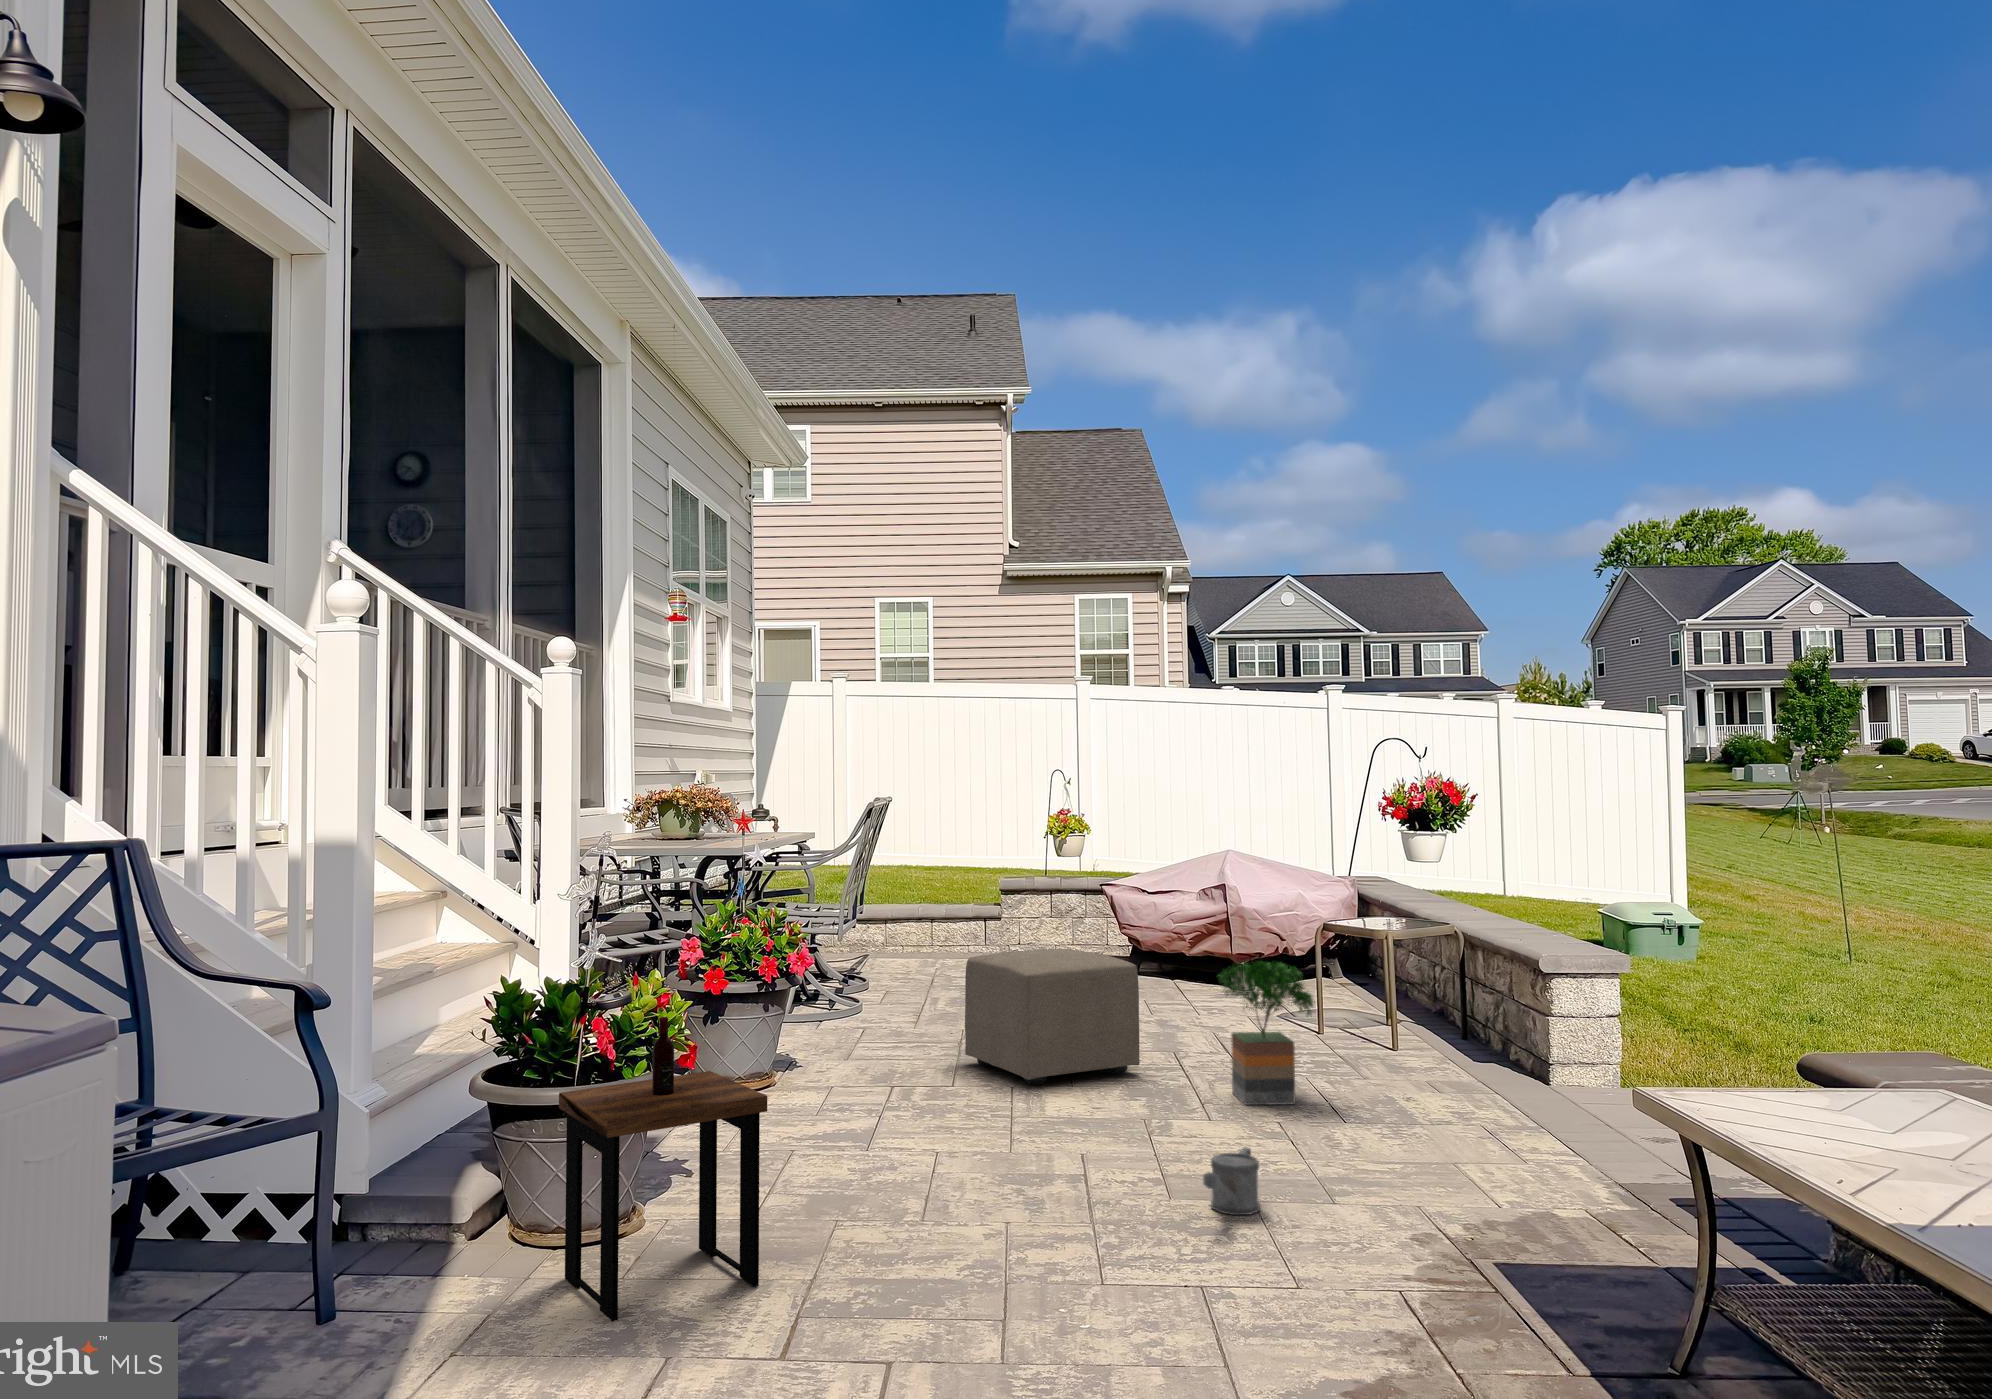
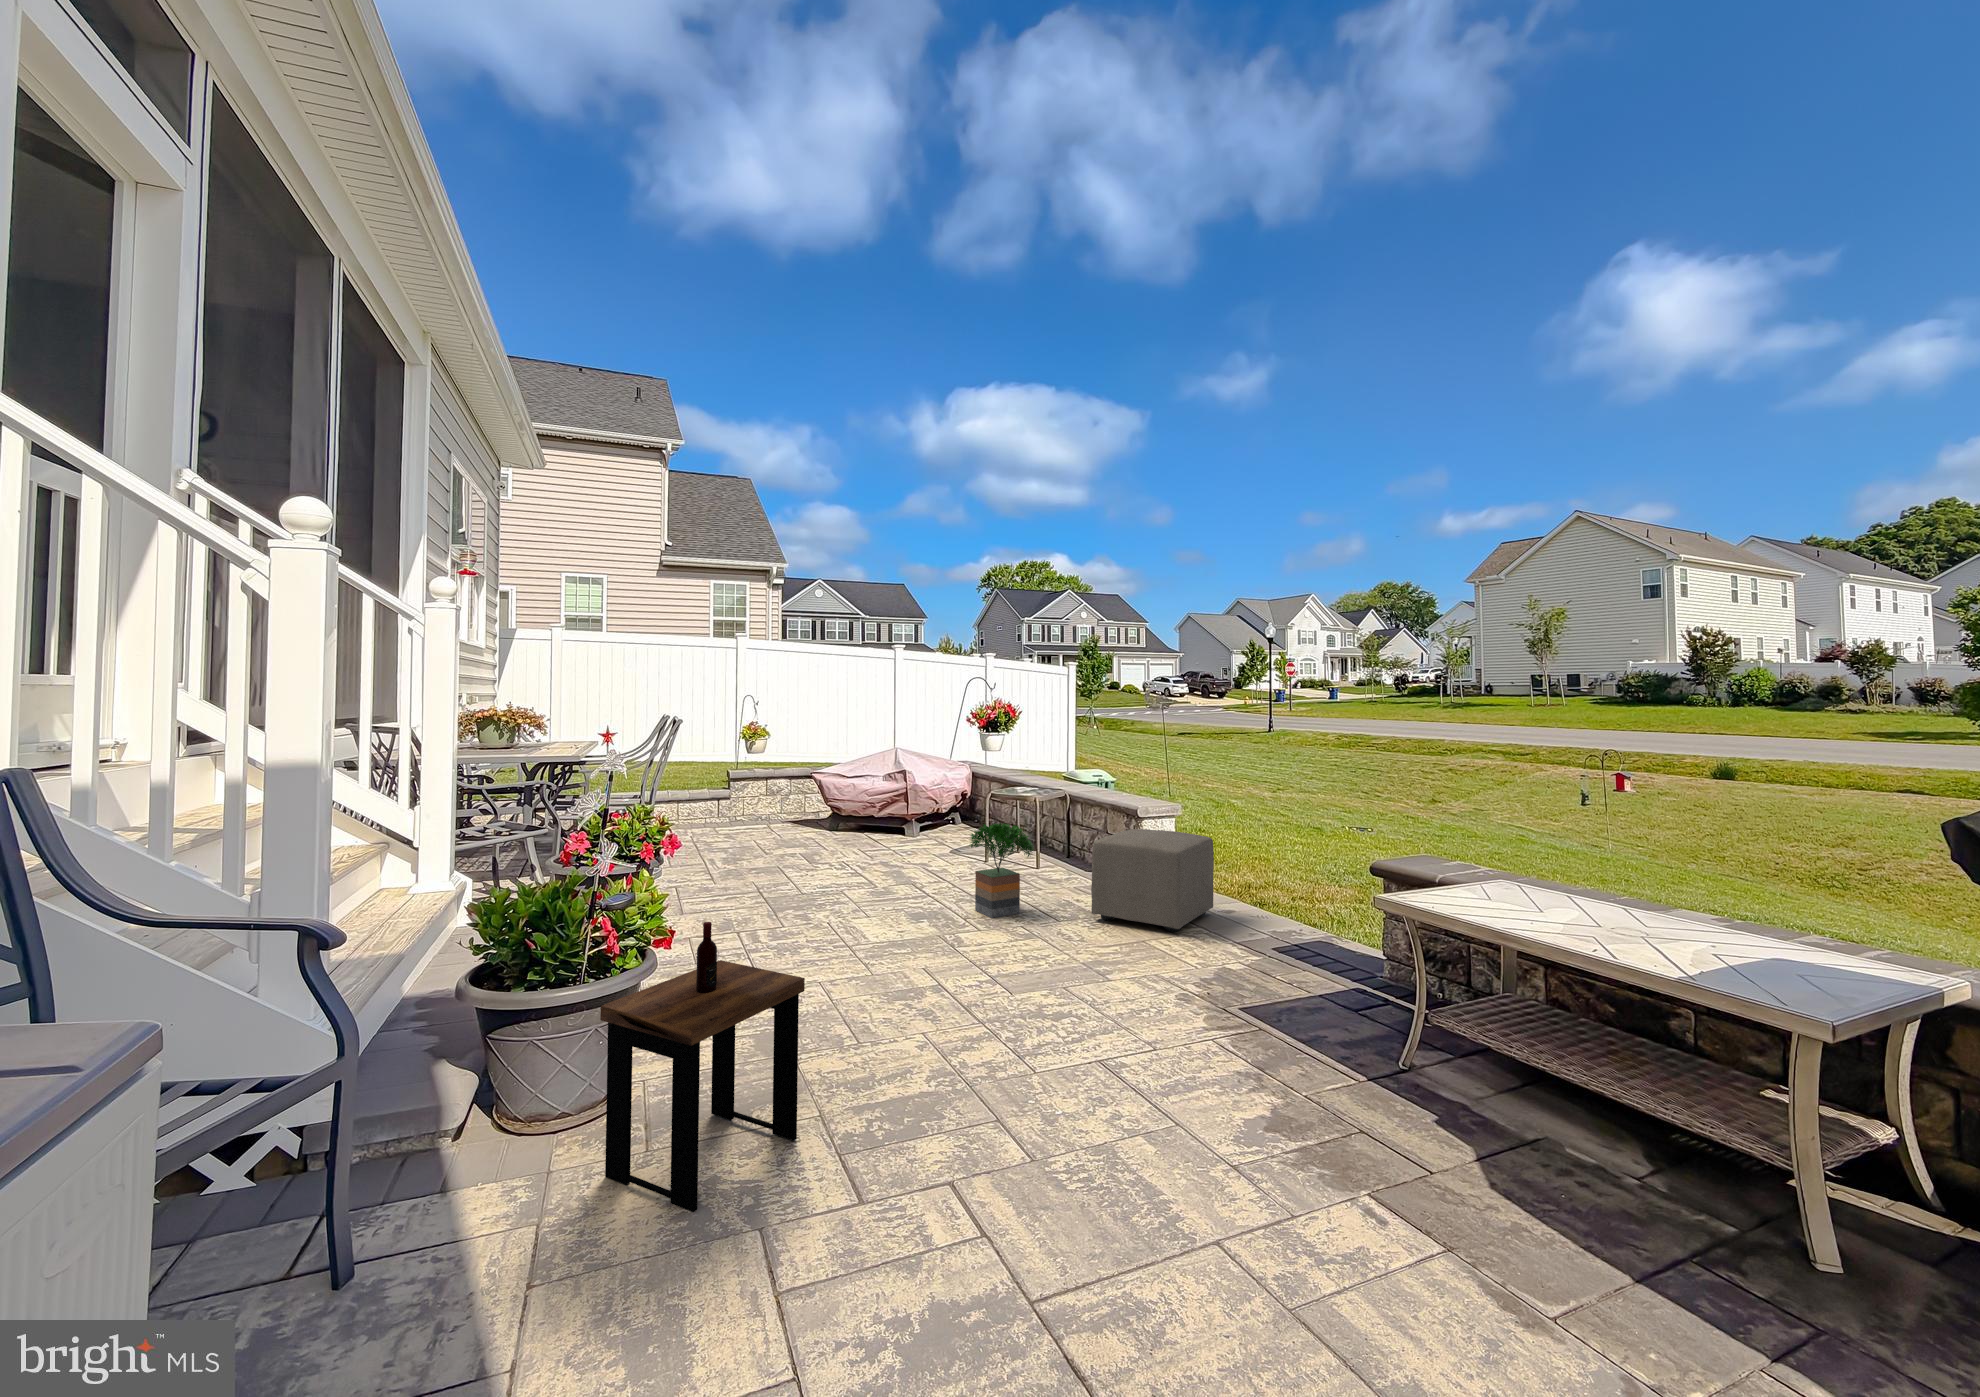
ottoman: present [965,949,1140,1085] -> present [1091,829,1214,932]
watering can: present [1203,1147,1260,1215] -> none [1046,952,1080,1000]

